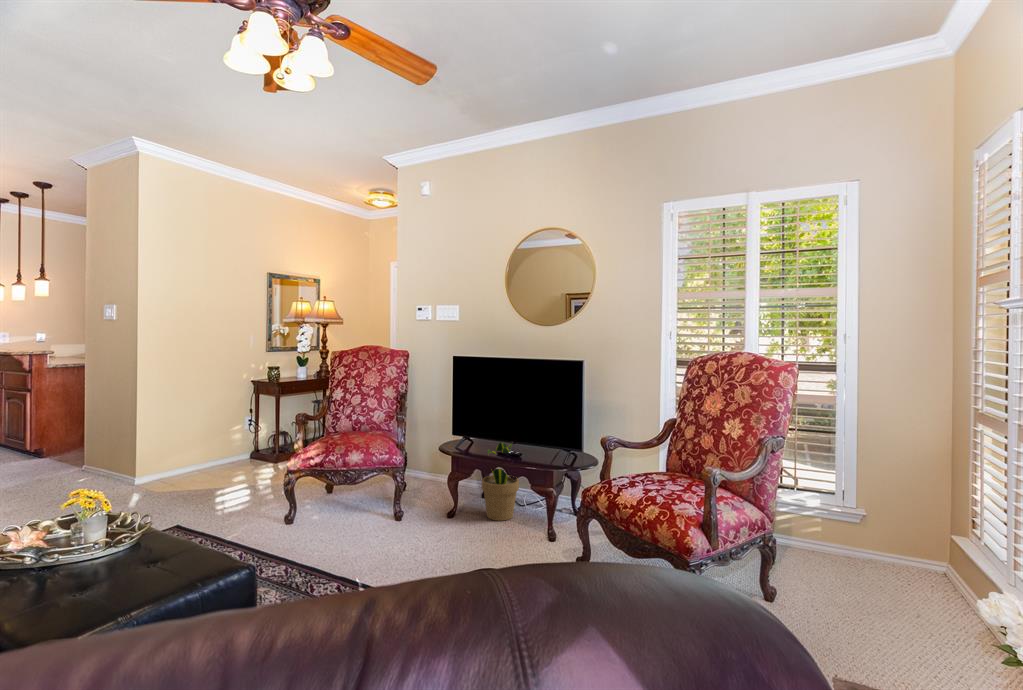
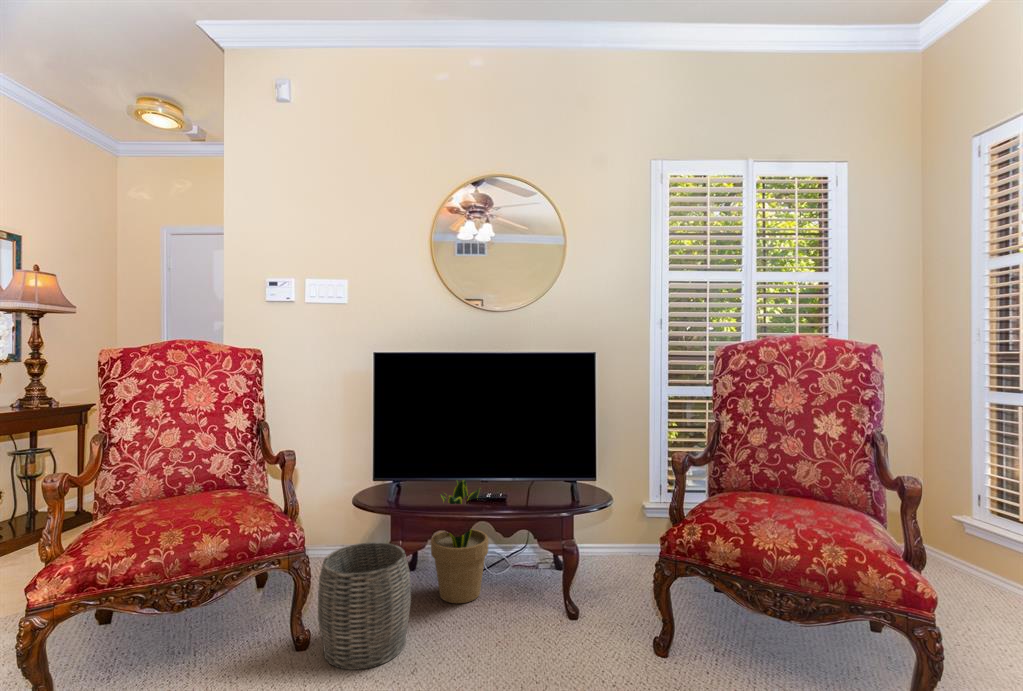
woven basket: none [402,470,454,535] -> present [318,542,411,670]

